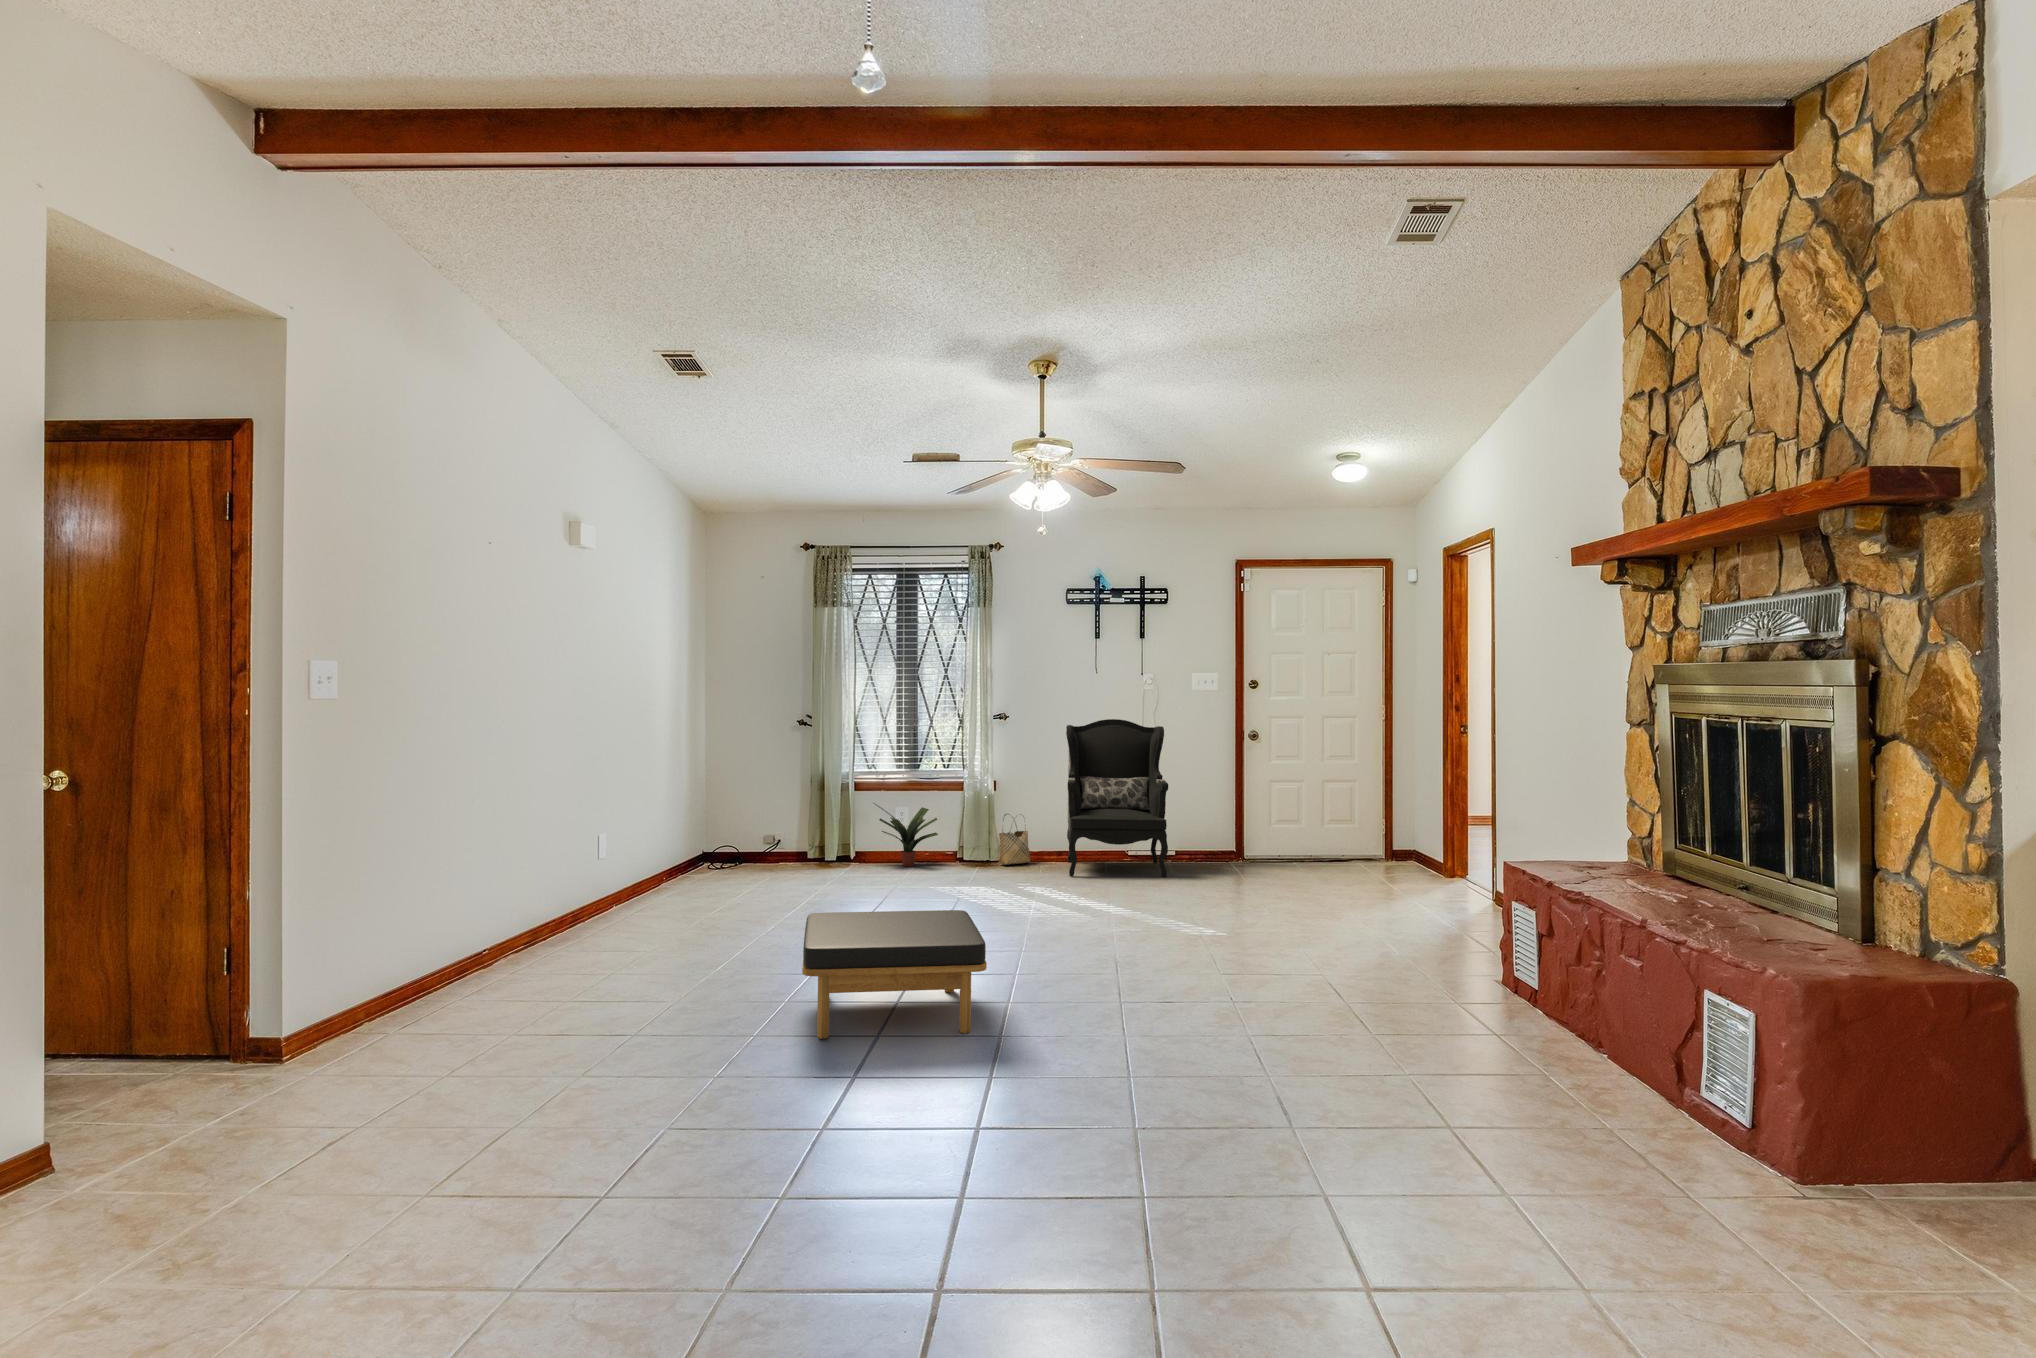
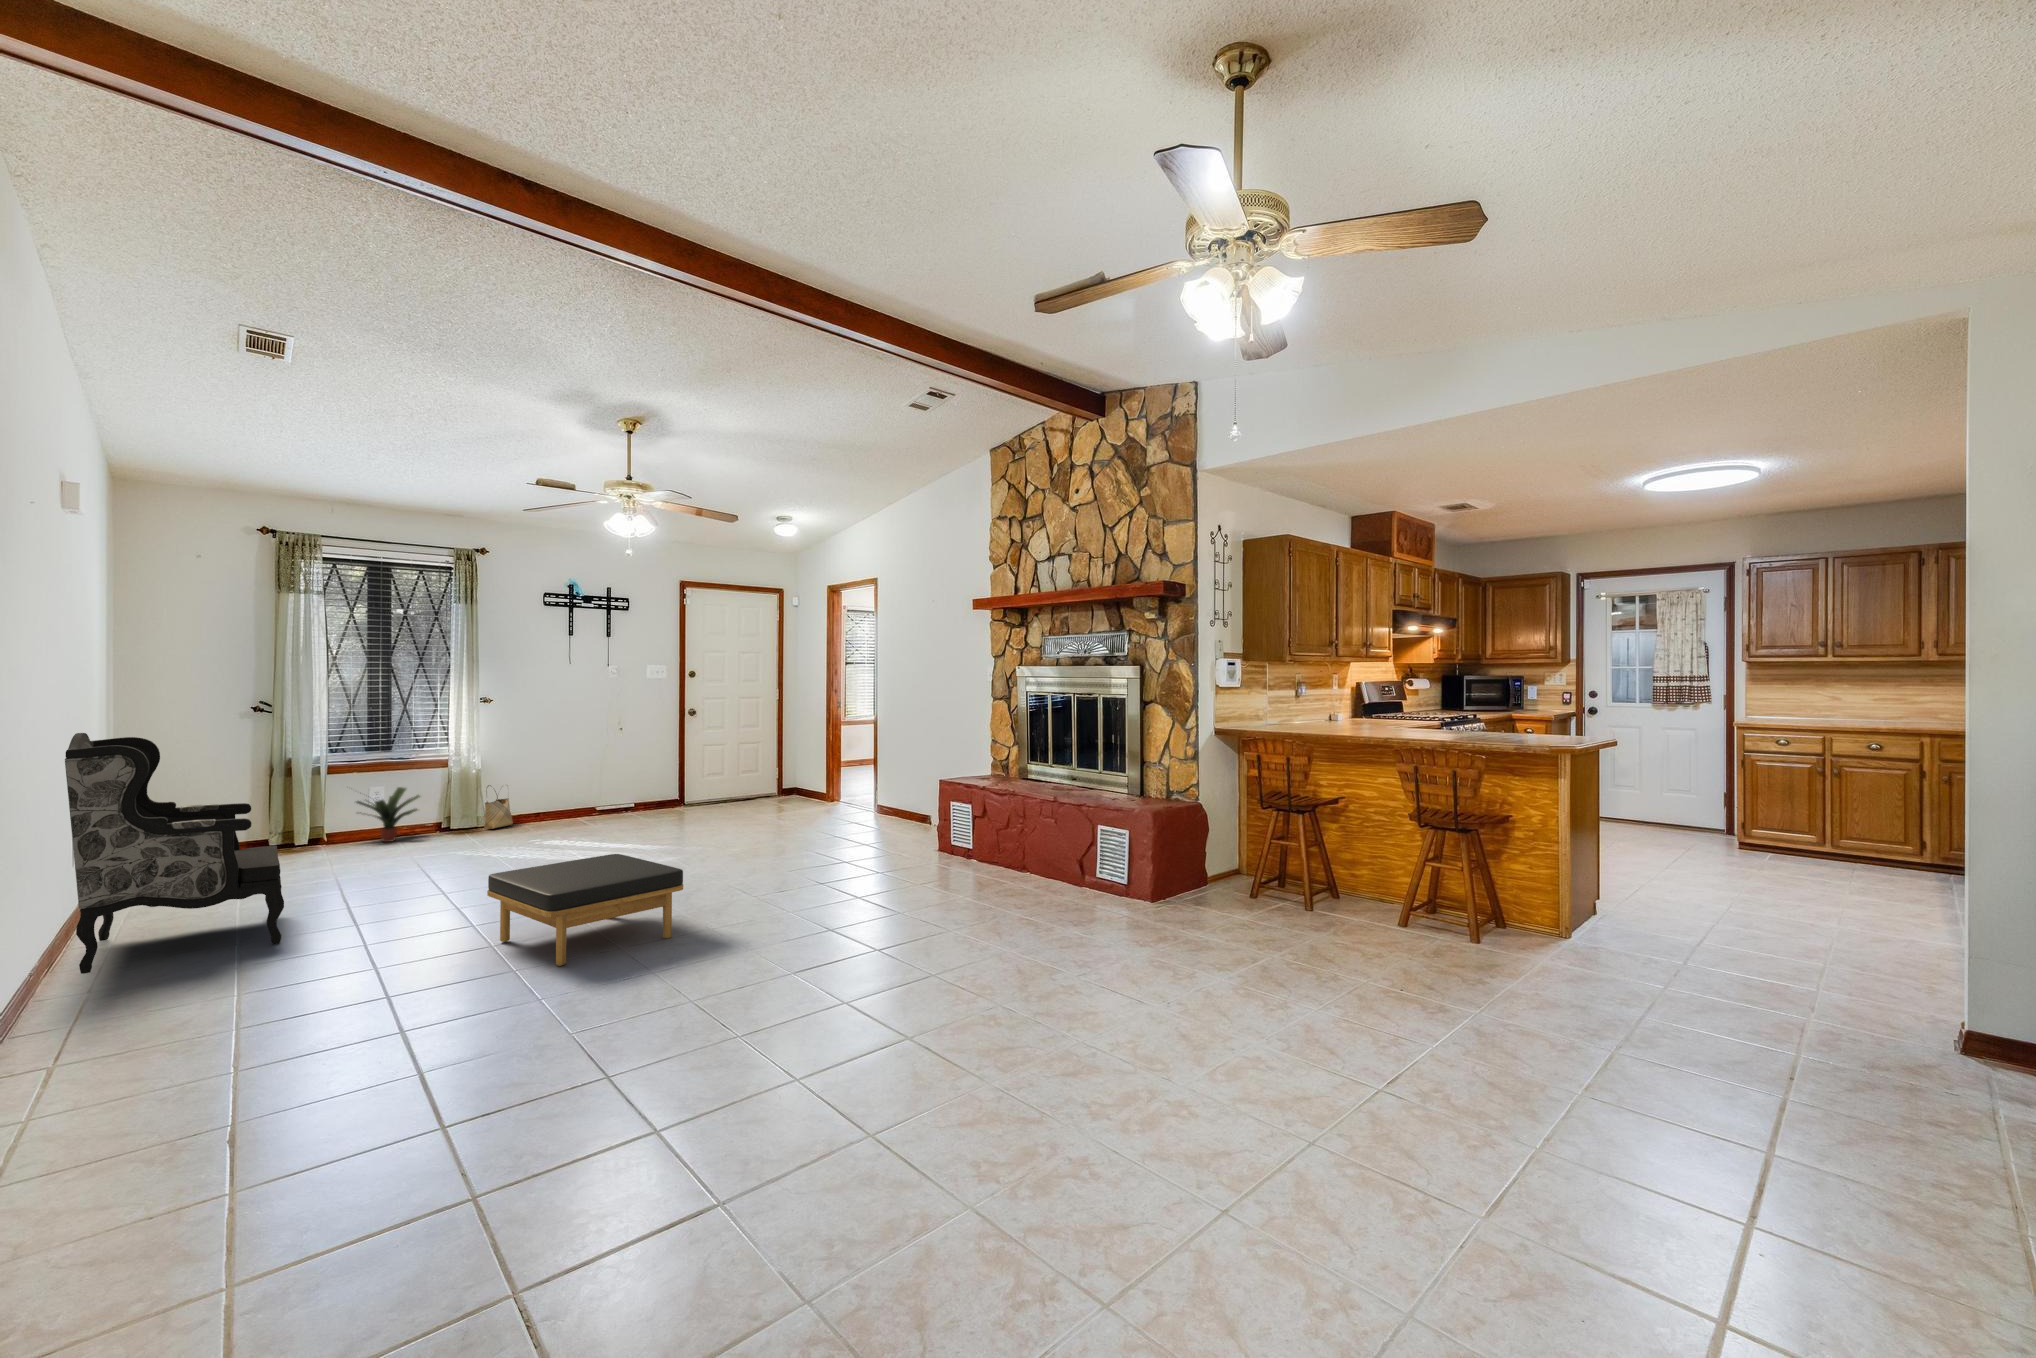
armchair: present [1066,719,1168,878] -> present [65,733,284,974]

